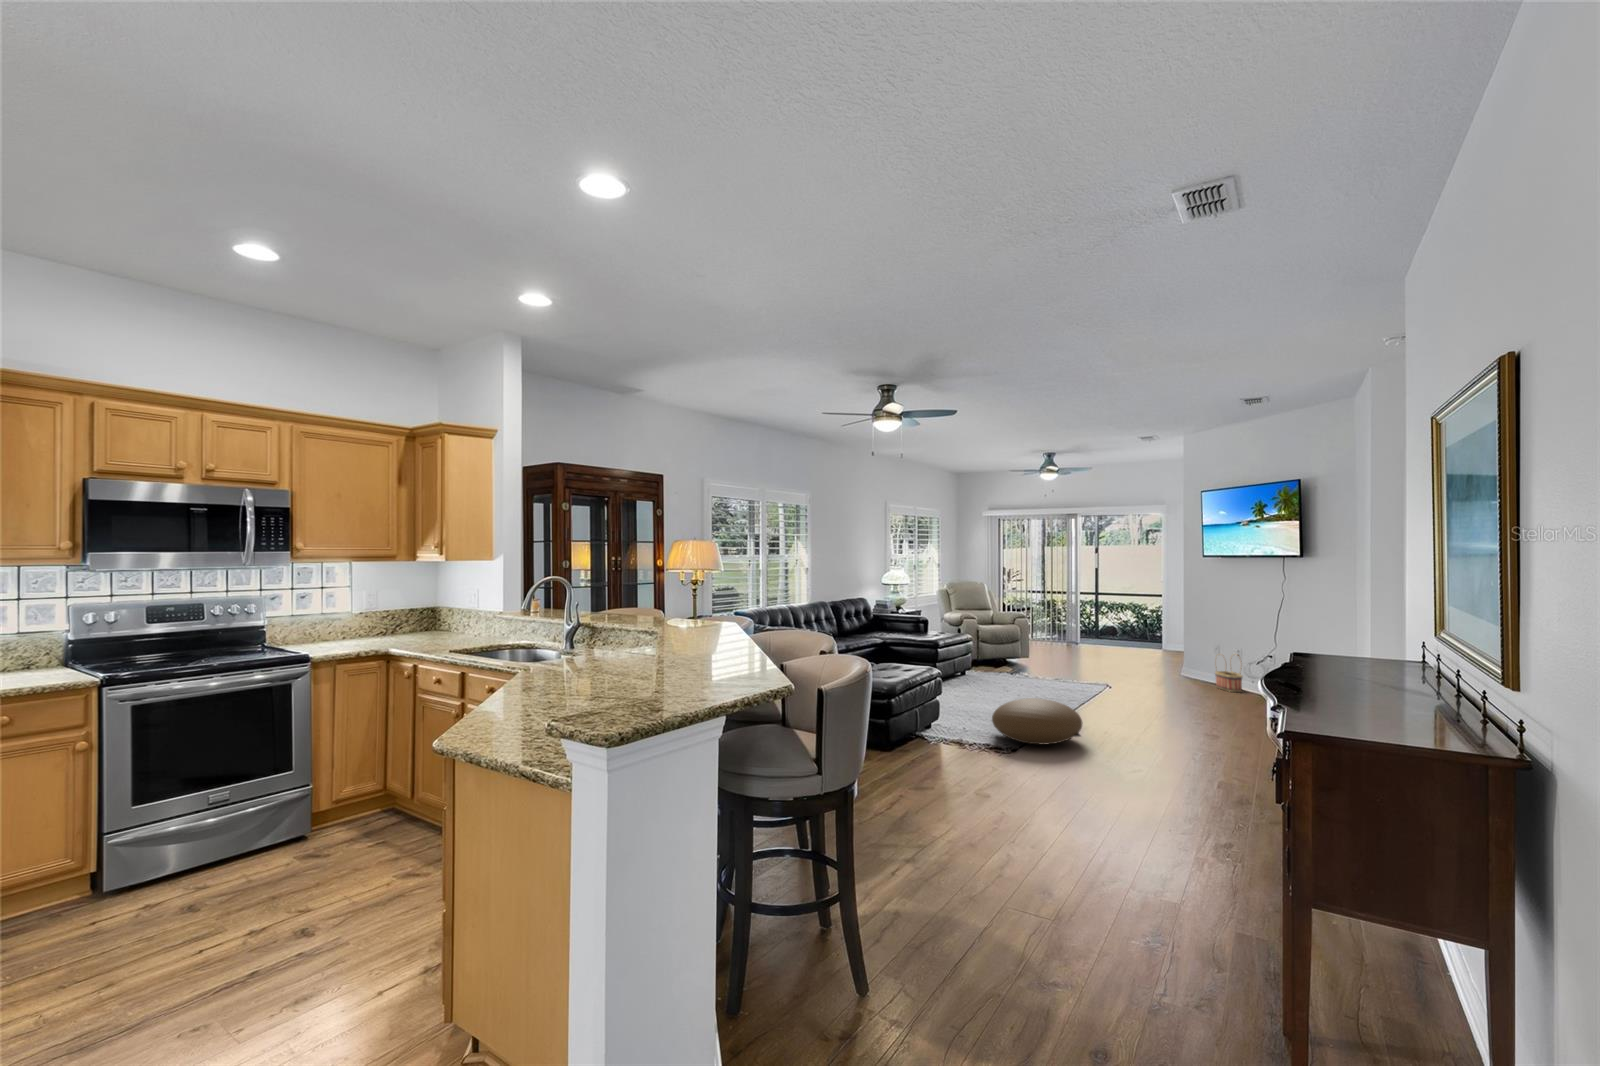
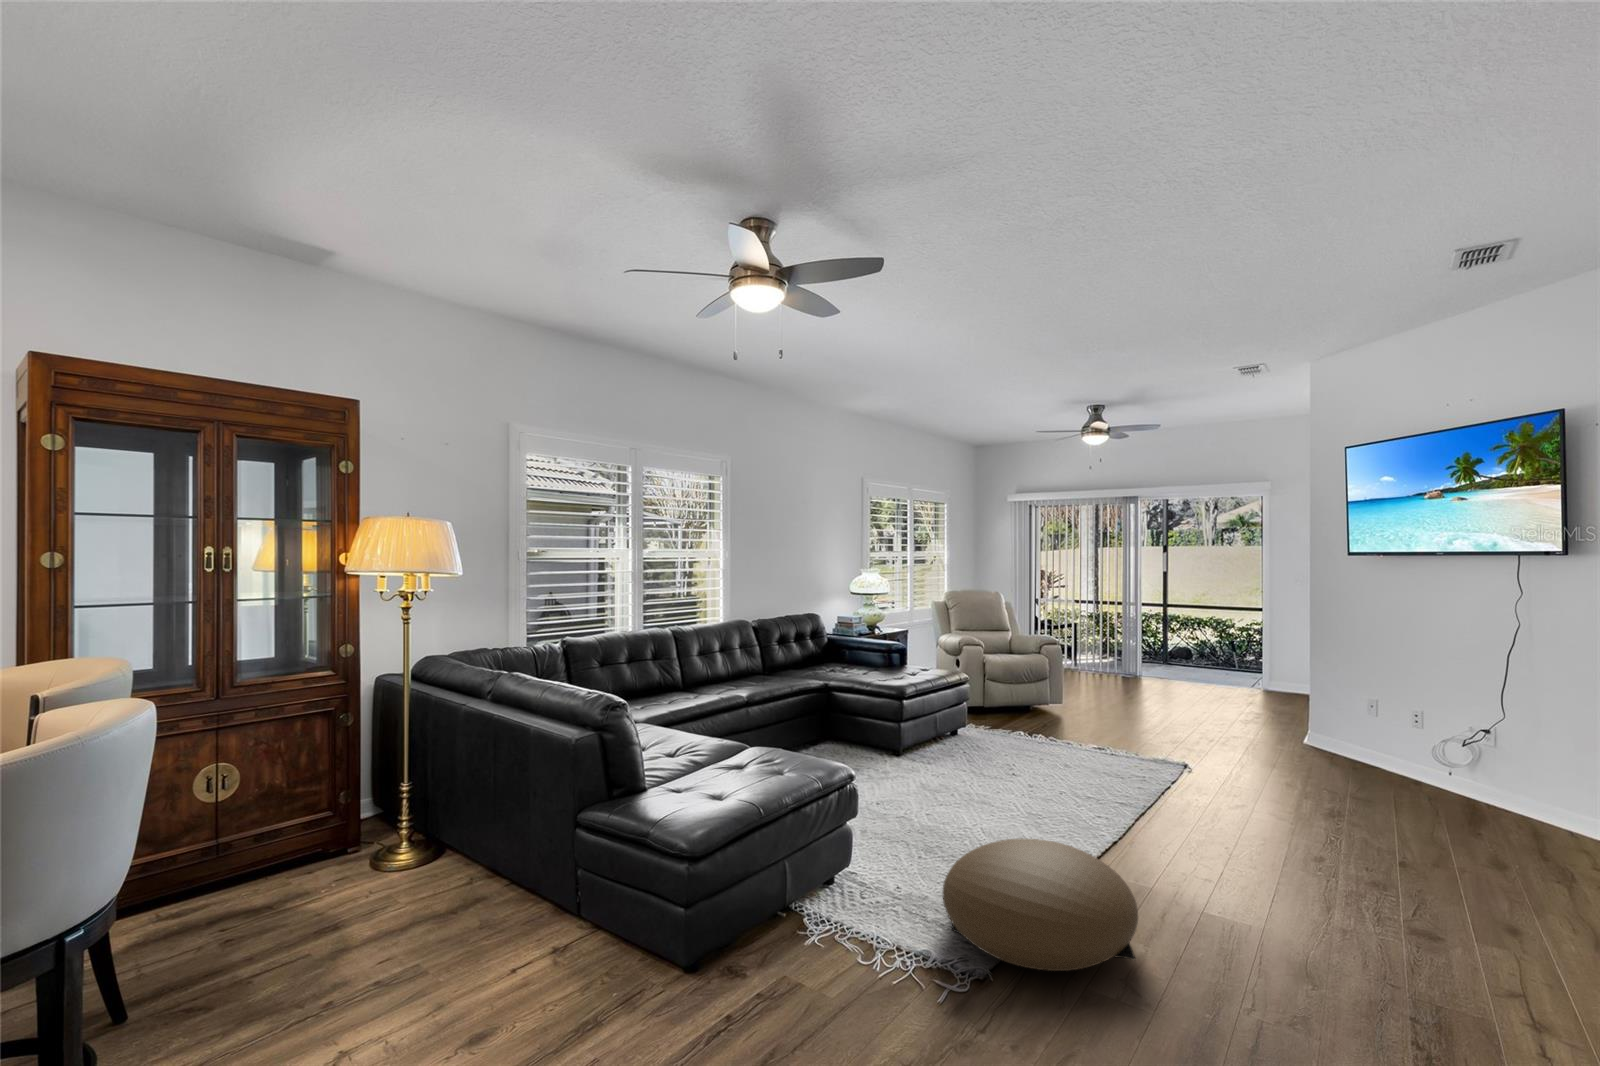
basket: present [1215,655,1242,692] -> none [1374,718,1430,786]

